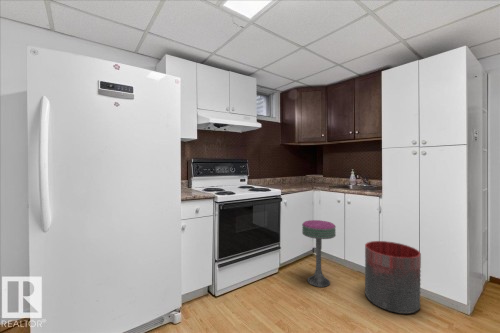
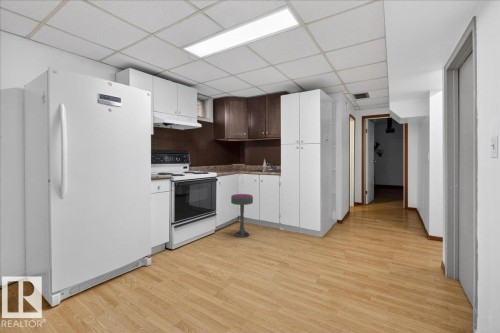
trash can: present [365,241,421,314] -> none [270,204,300,243]

